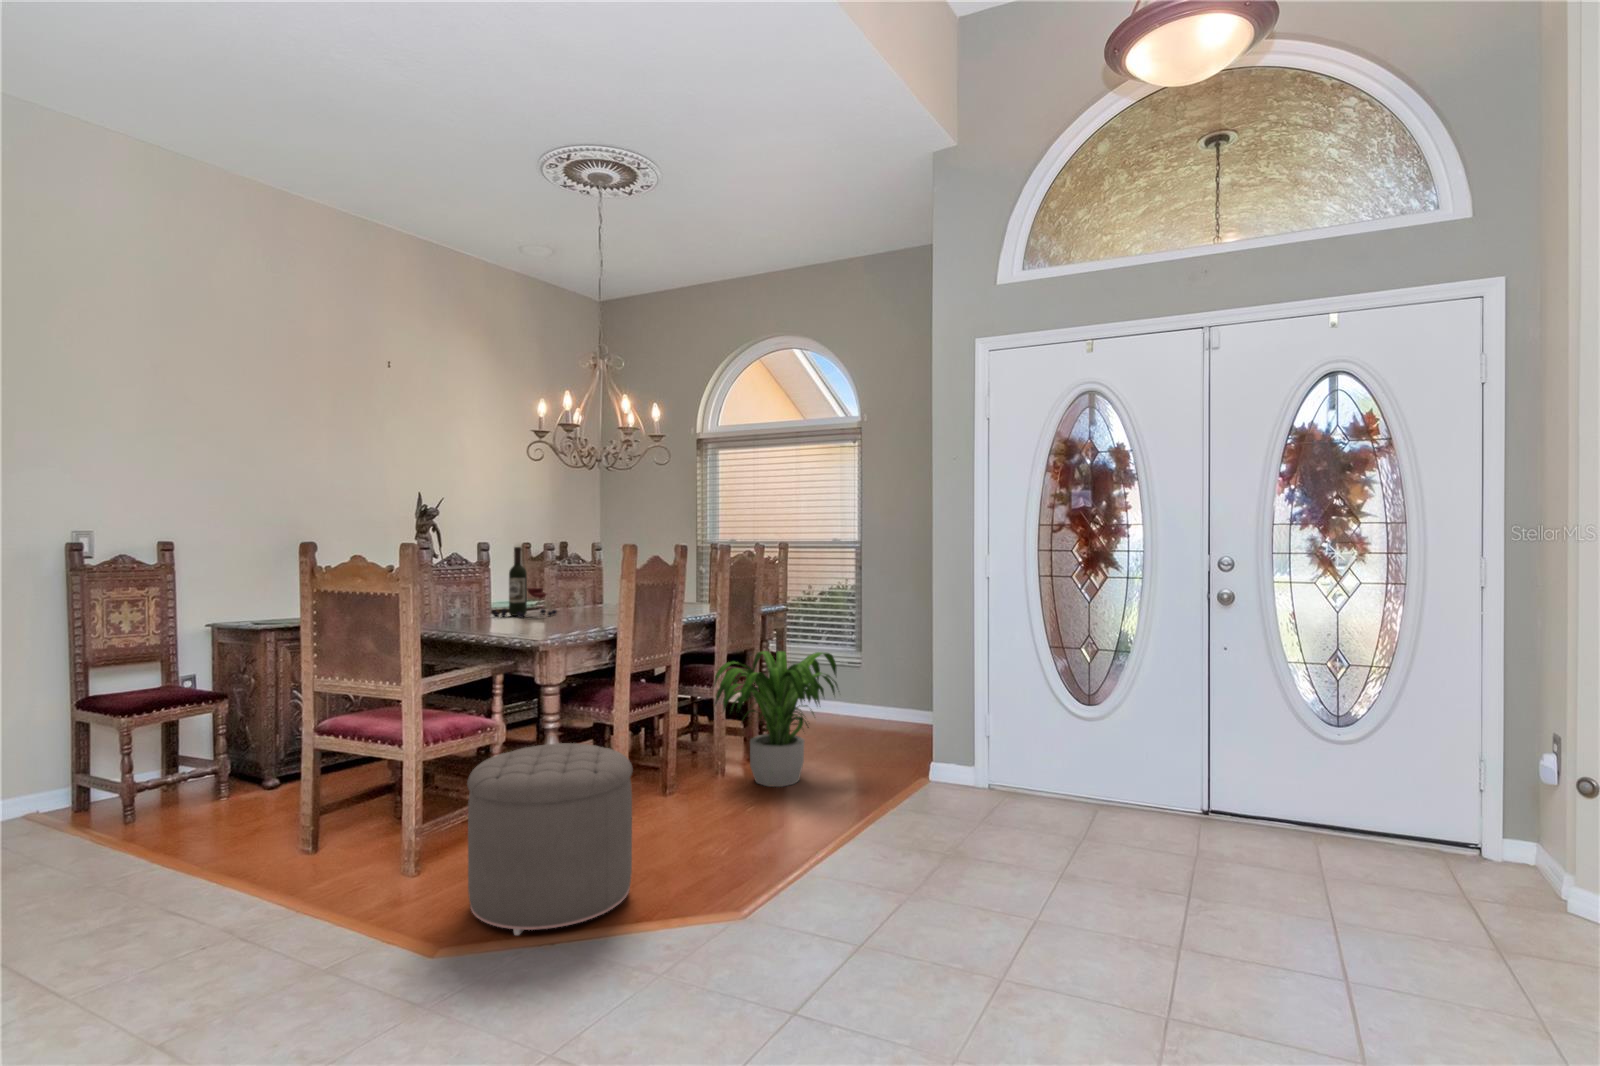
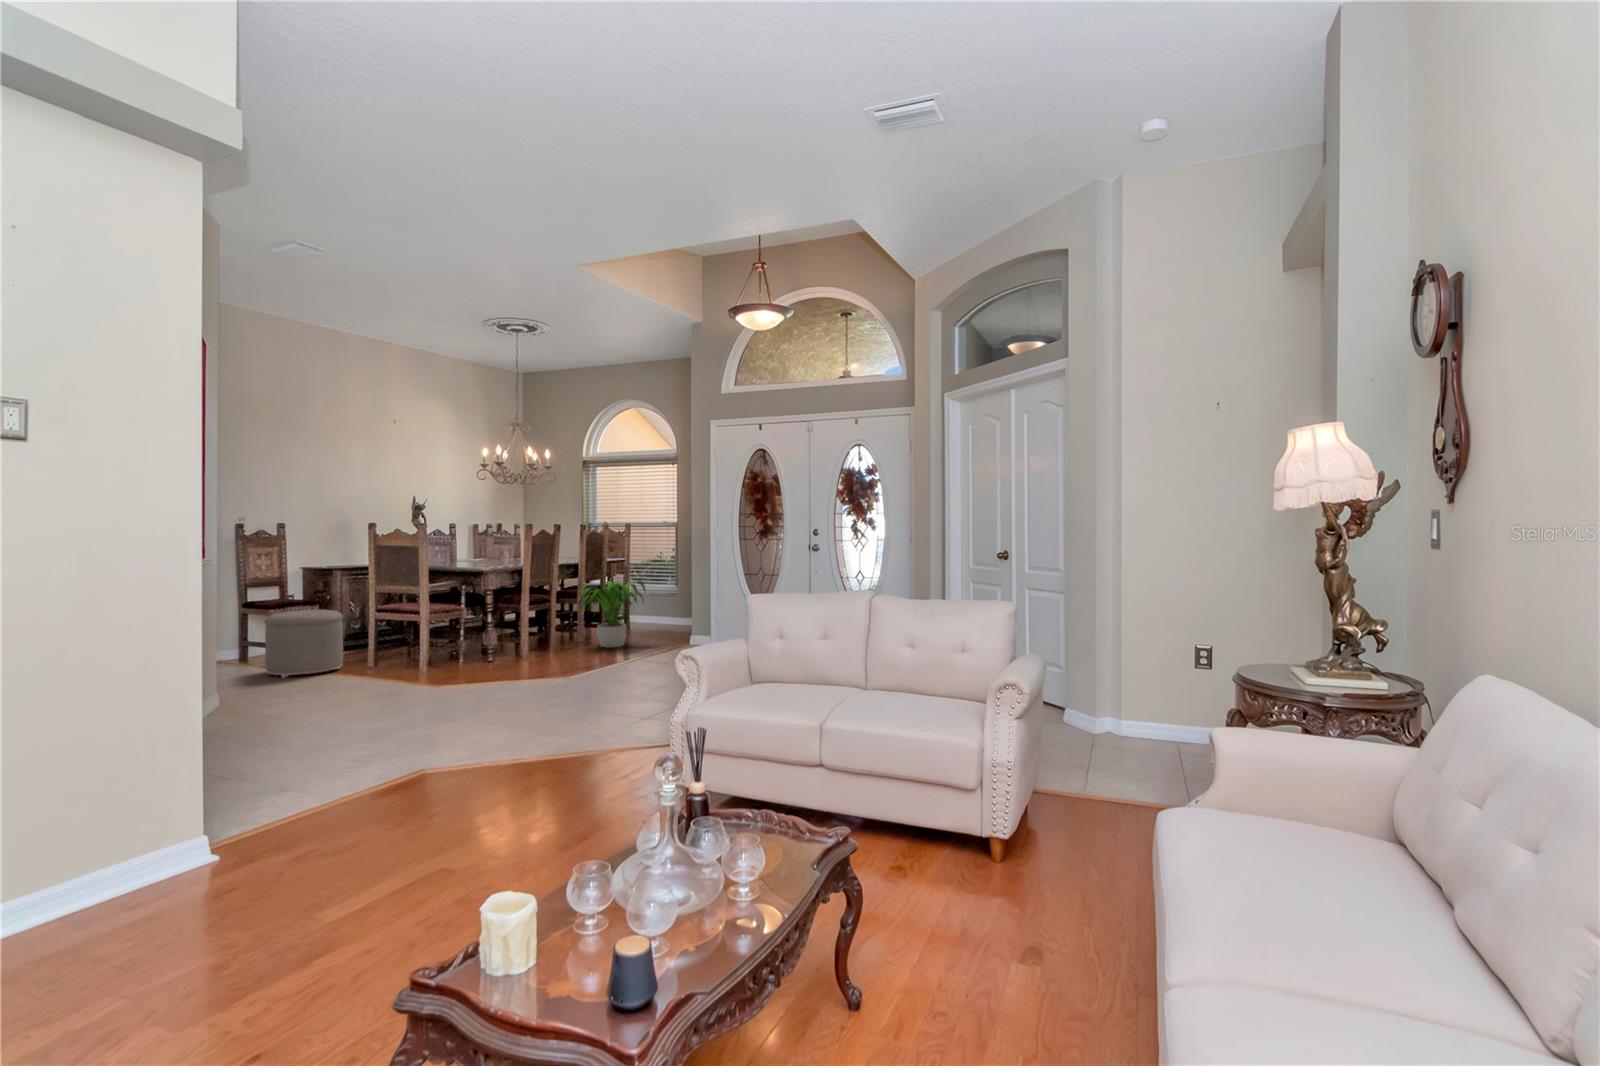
wine bottle: present [493,547,557,618] -> none [459,526,494,563]
ottoman: present [467,743,633,935] -> present [265,610,343,677]

